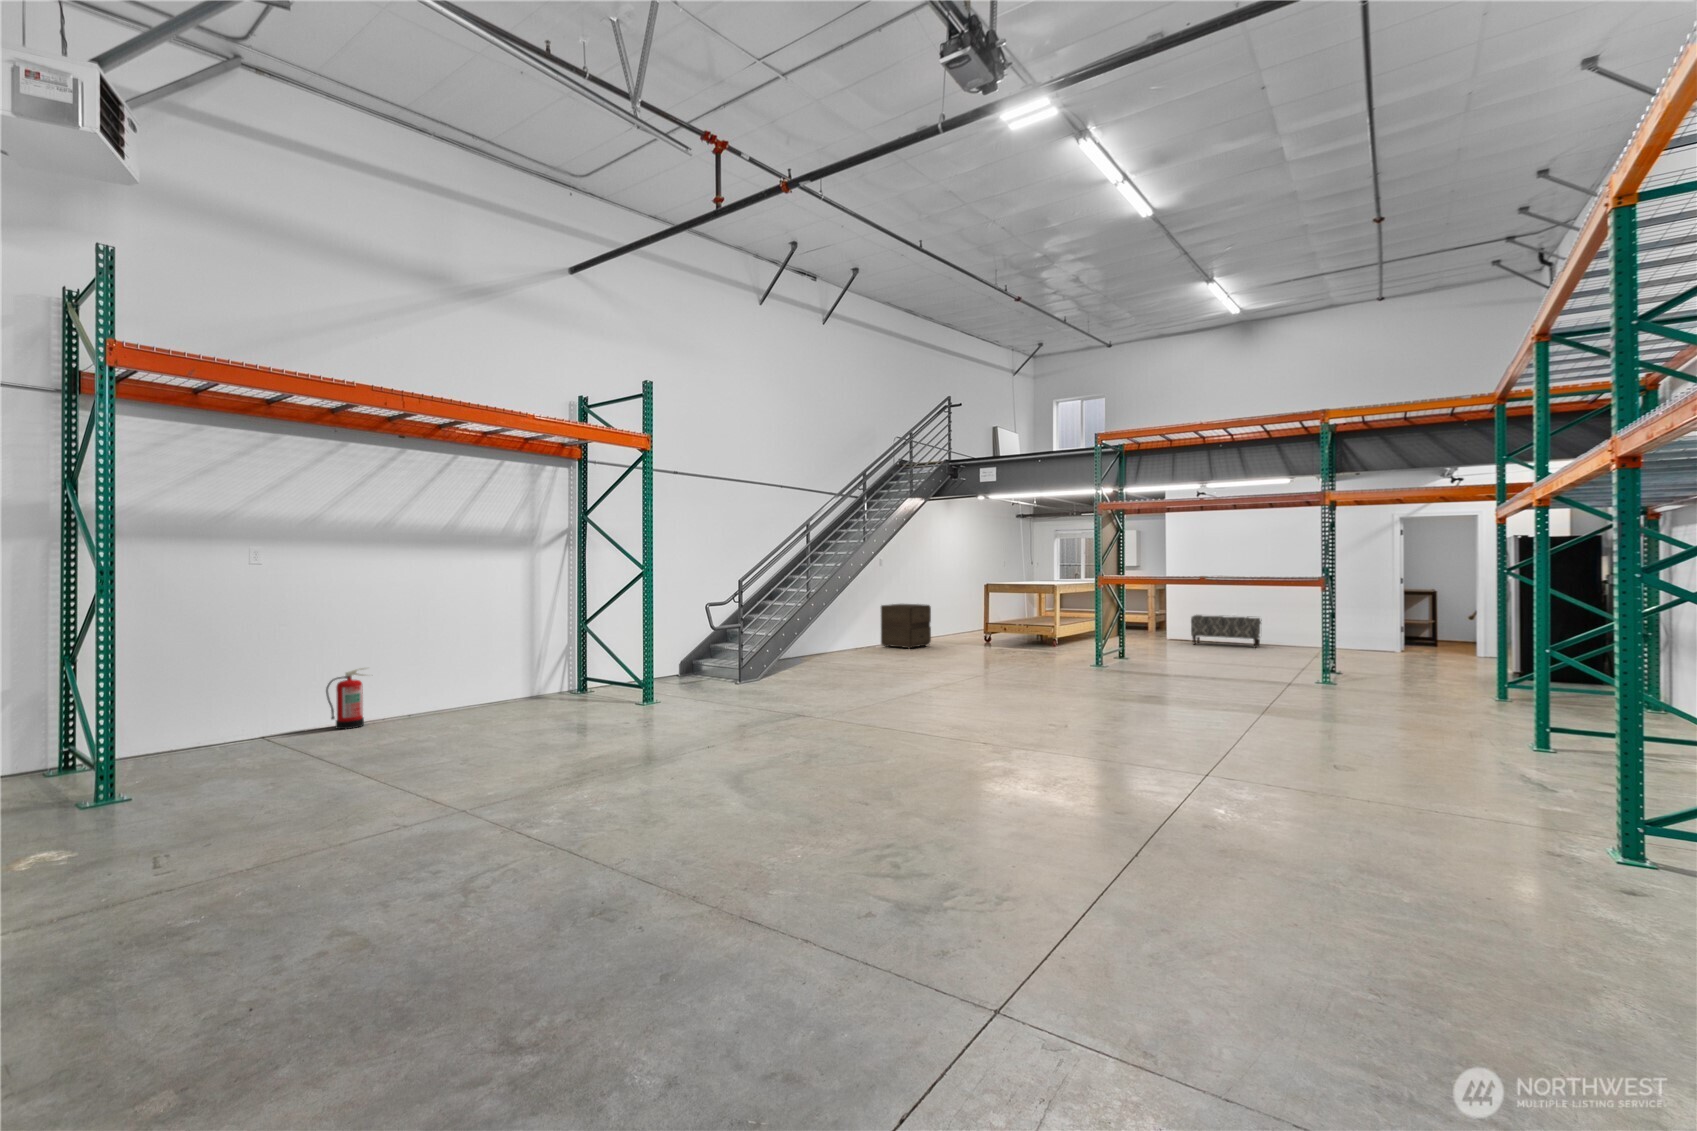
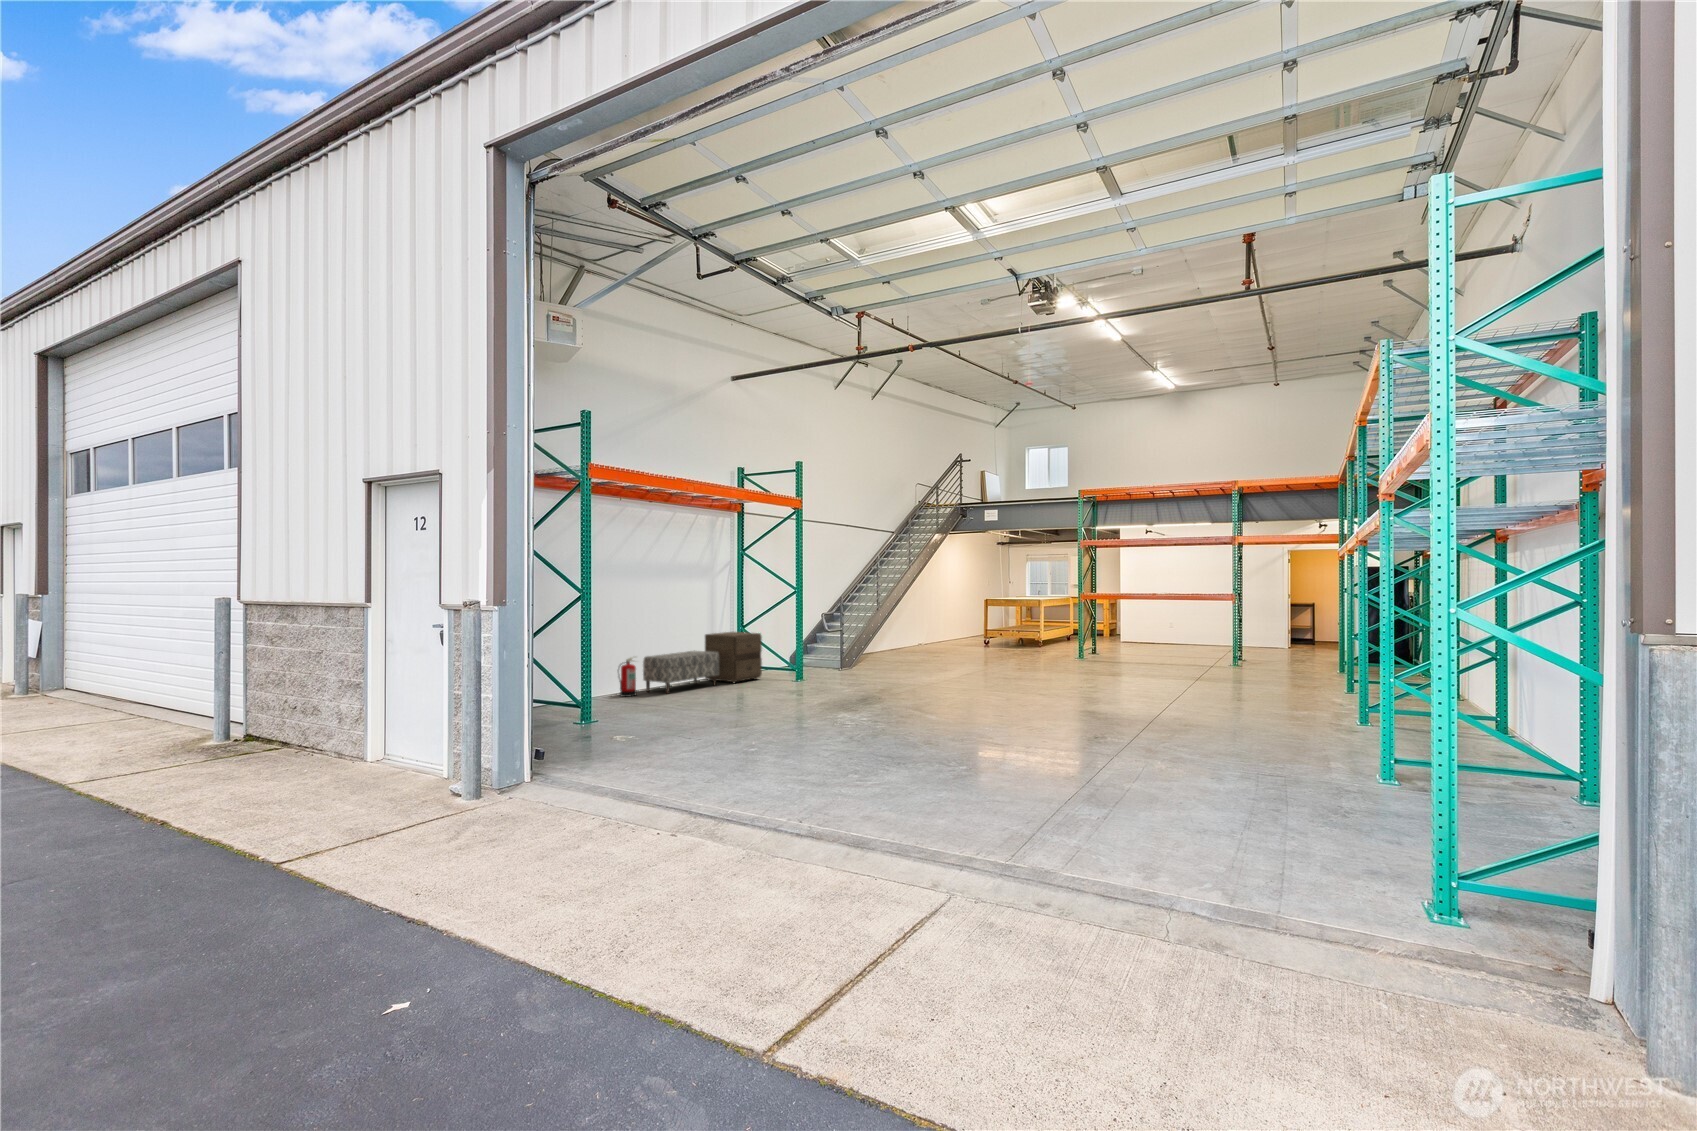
filing cabinet: present [881,604,931,649] -> present [705,632,762,683]
bench: present [1191,615,1262,648] -> present [643,651,719,694]

